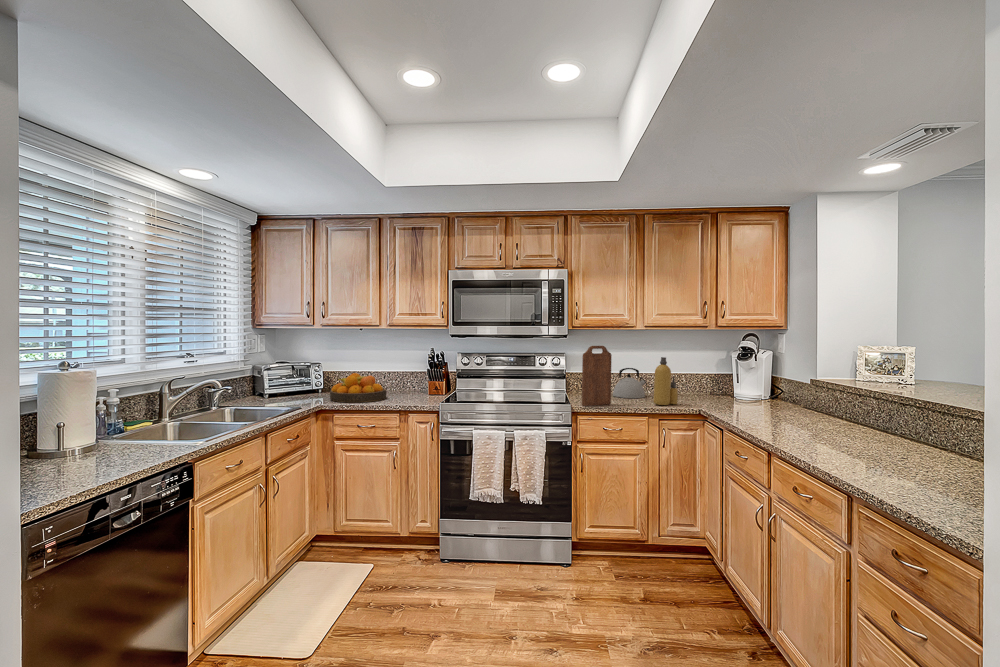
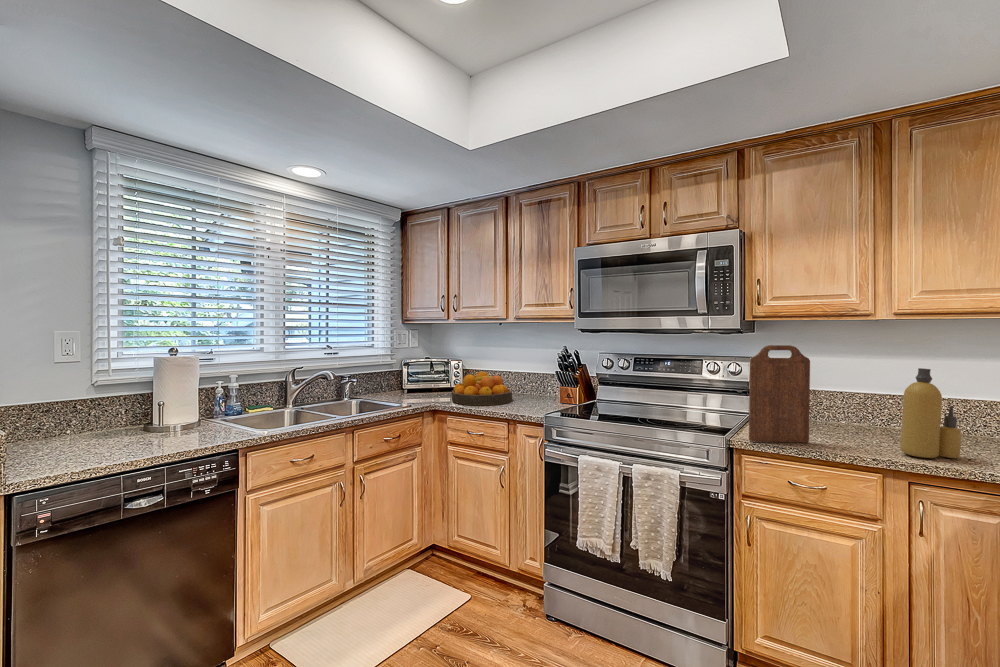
kettle: present [613,368,646,398] -> none [833,383,902,436]

